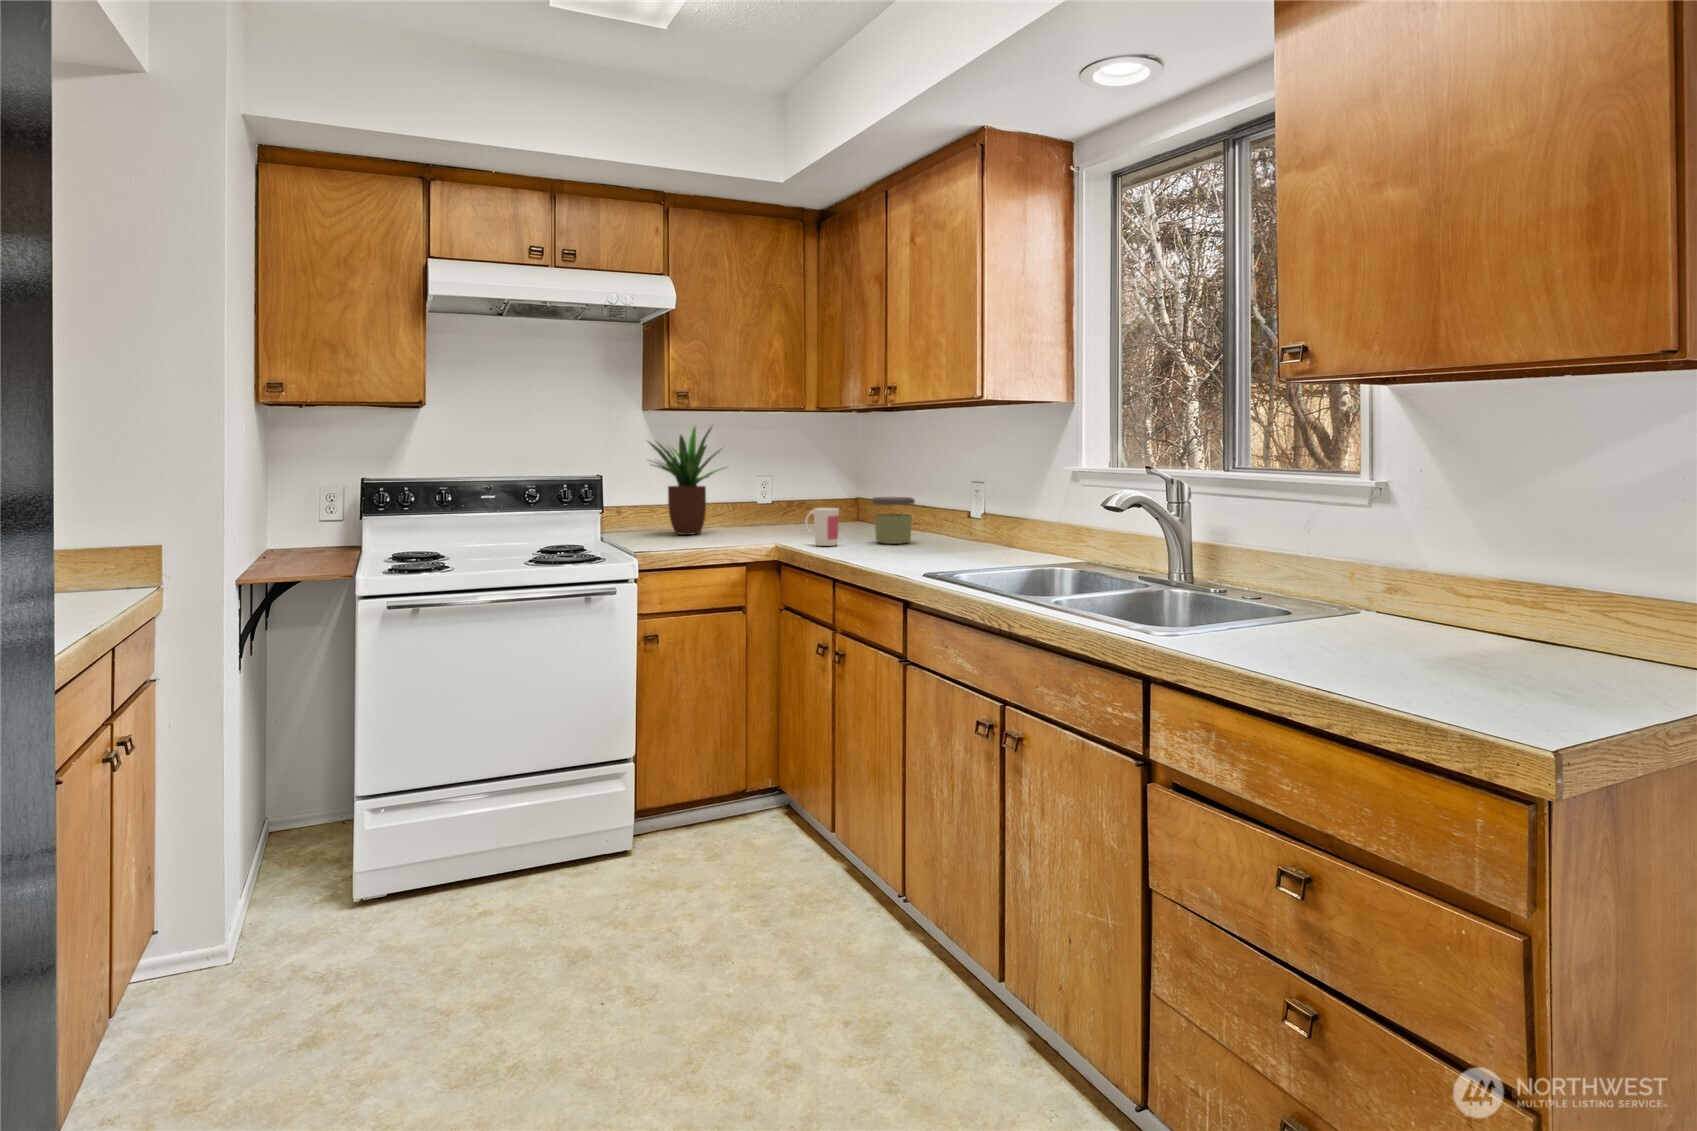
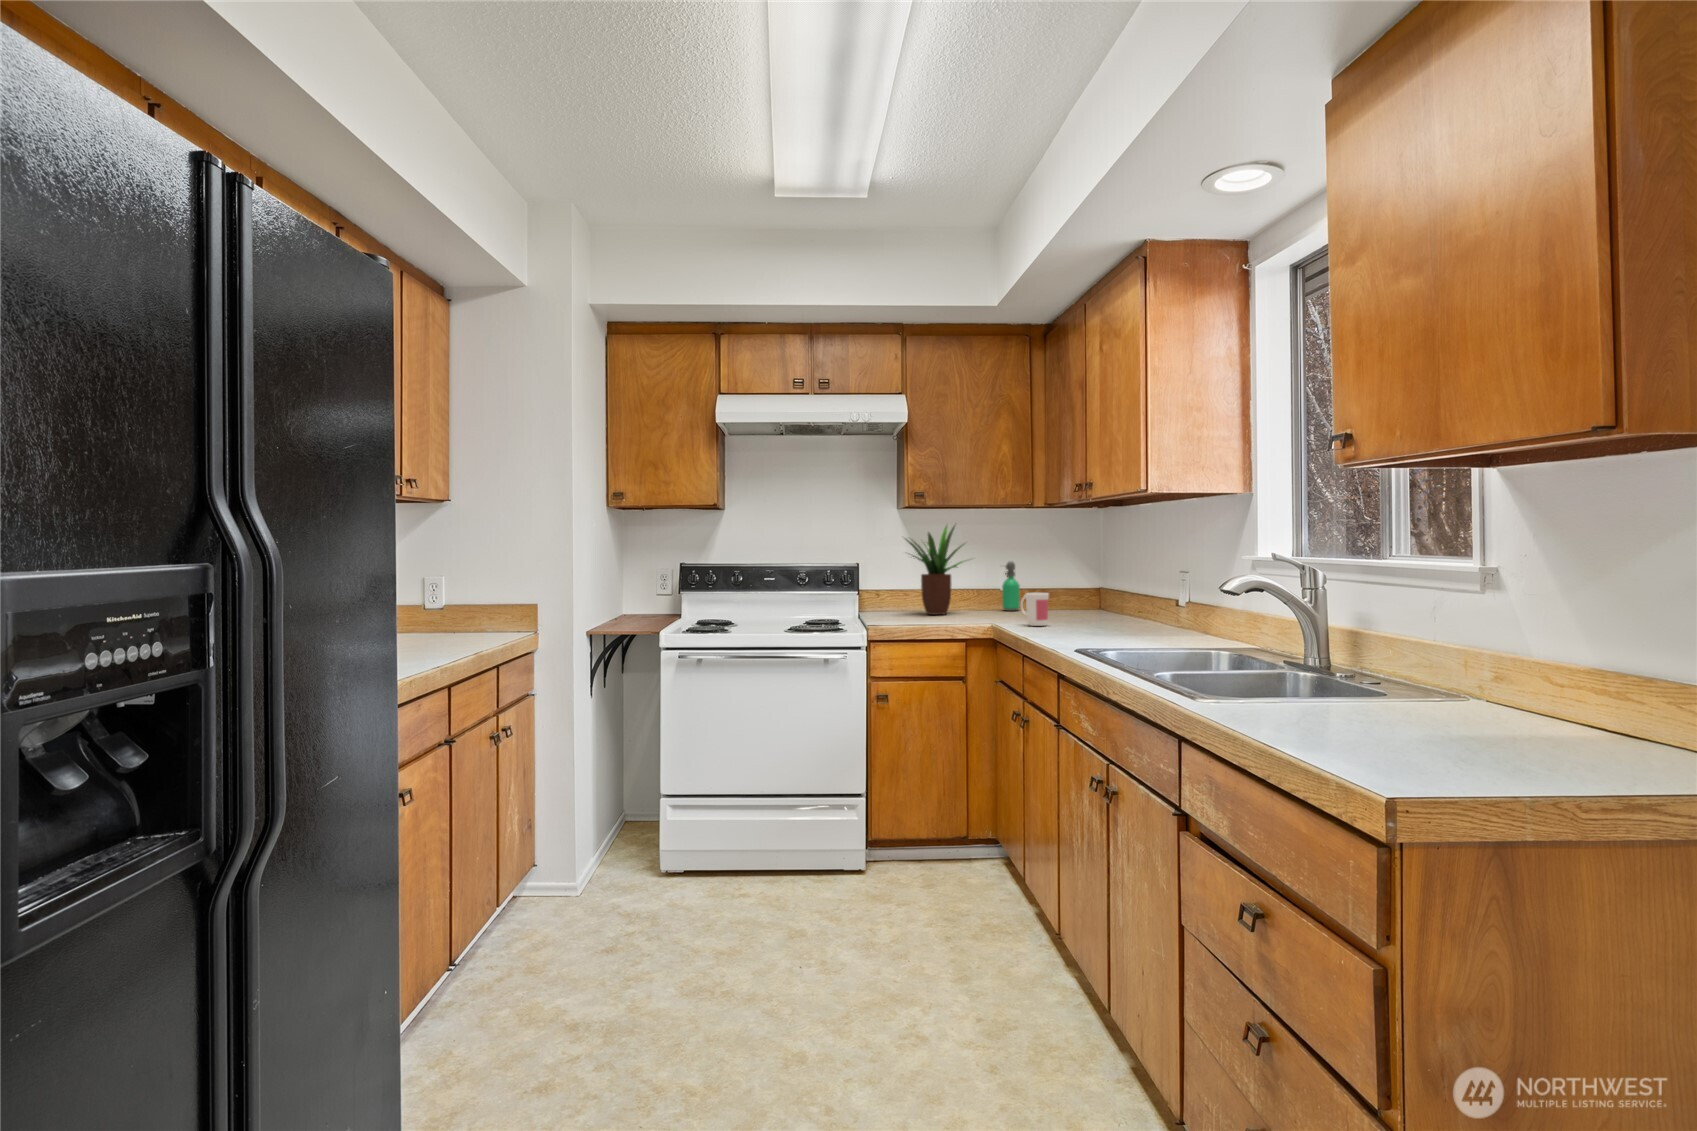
soap dispenser: none [758,471,778,528] -> present [1002,561,1020,611]
jar: present [872,497,915,544] -> none [1082,583,1120,626]

